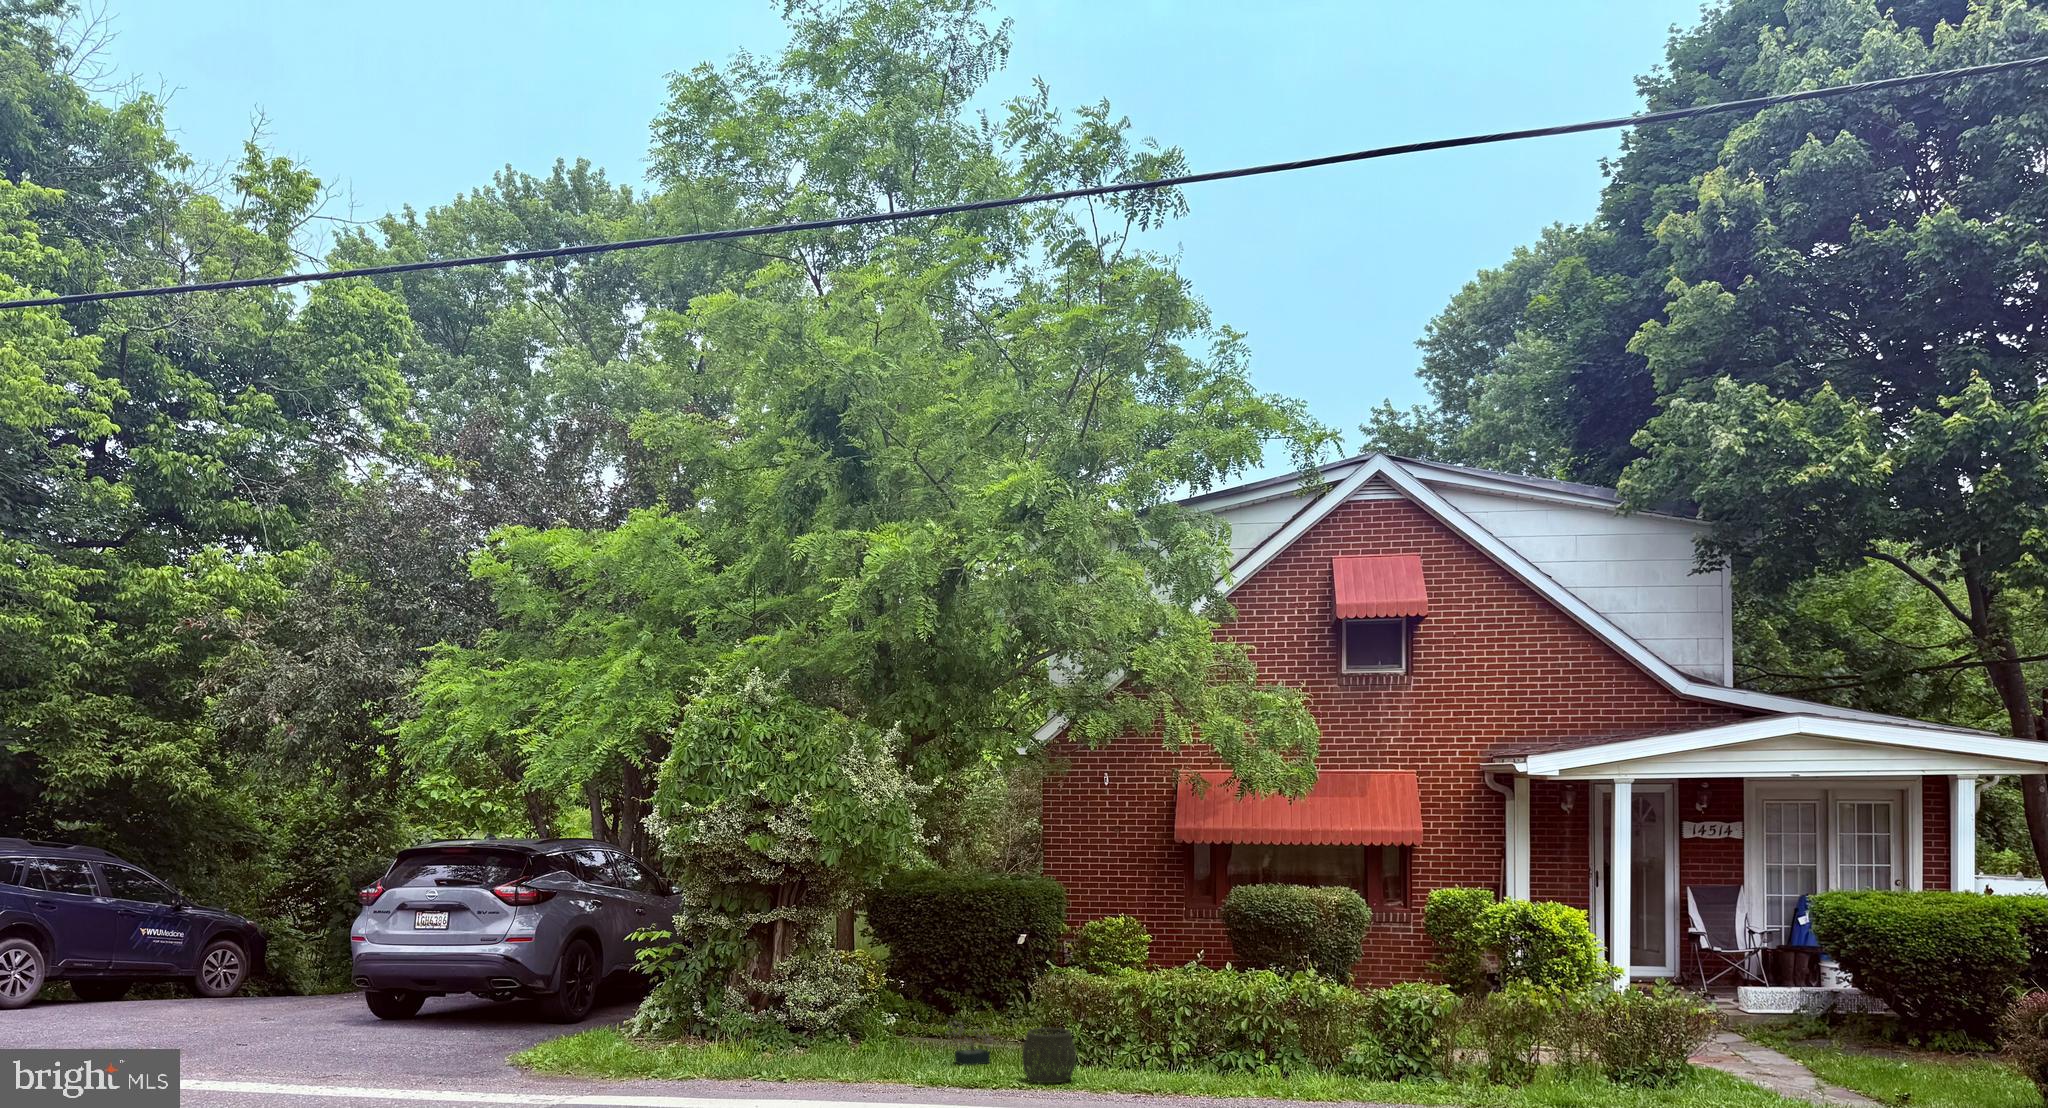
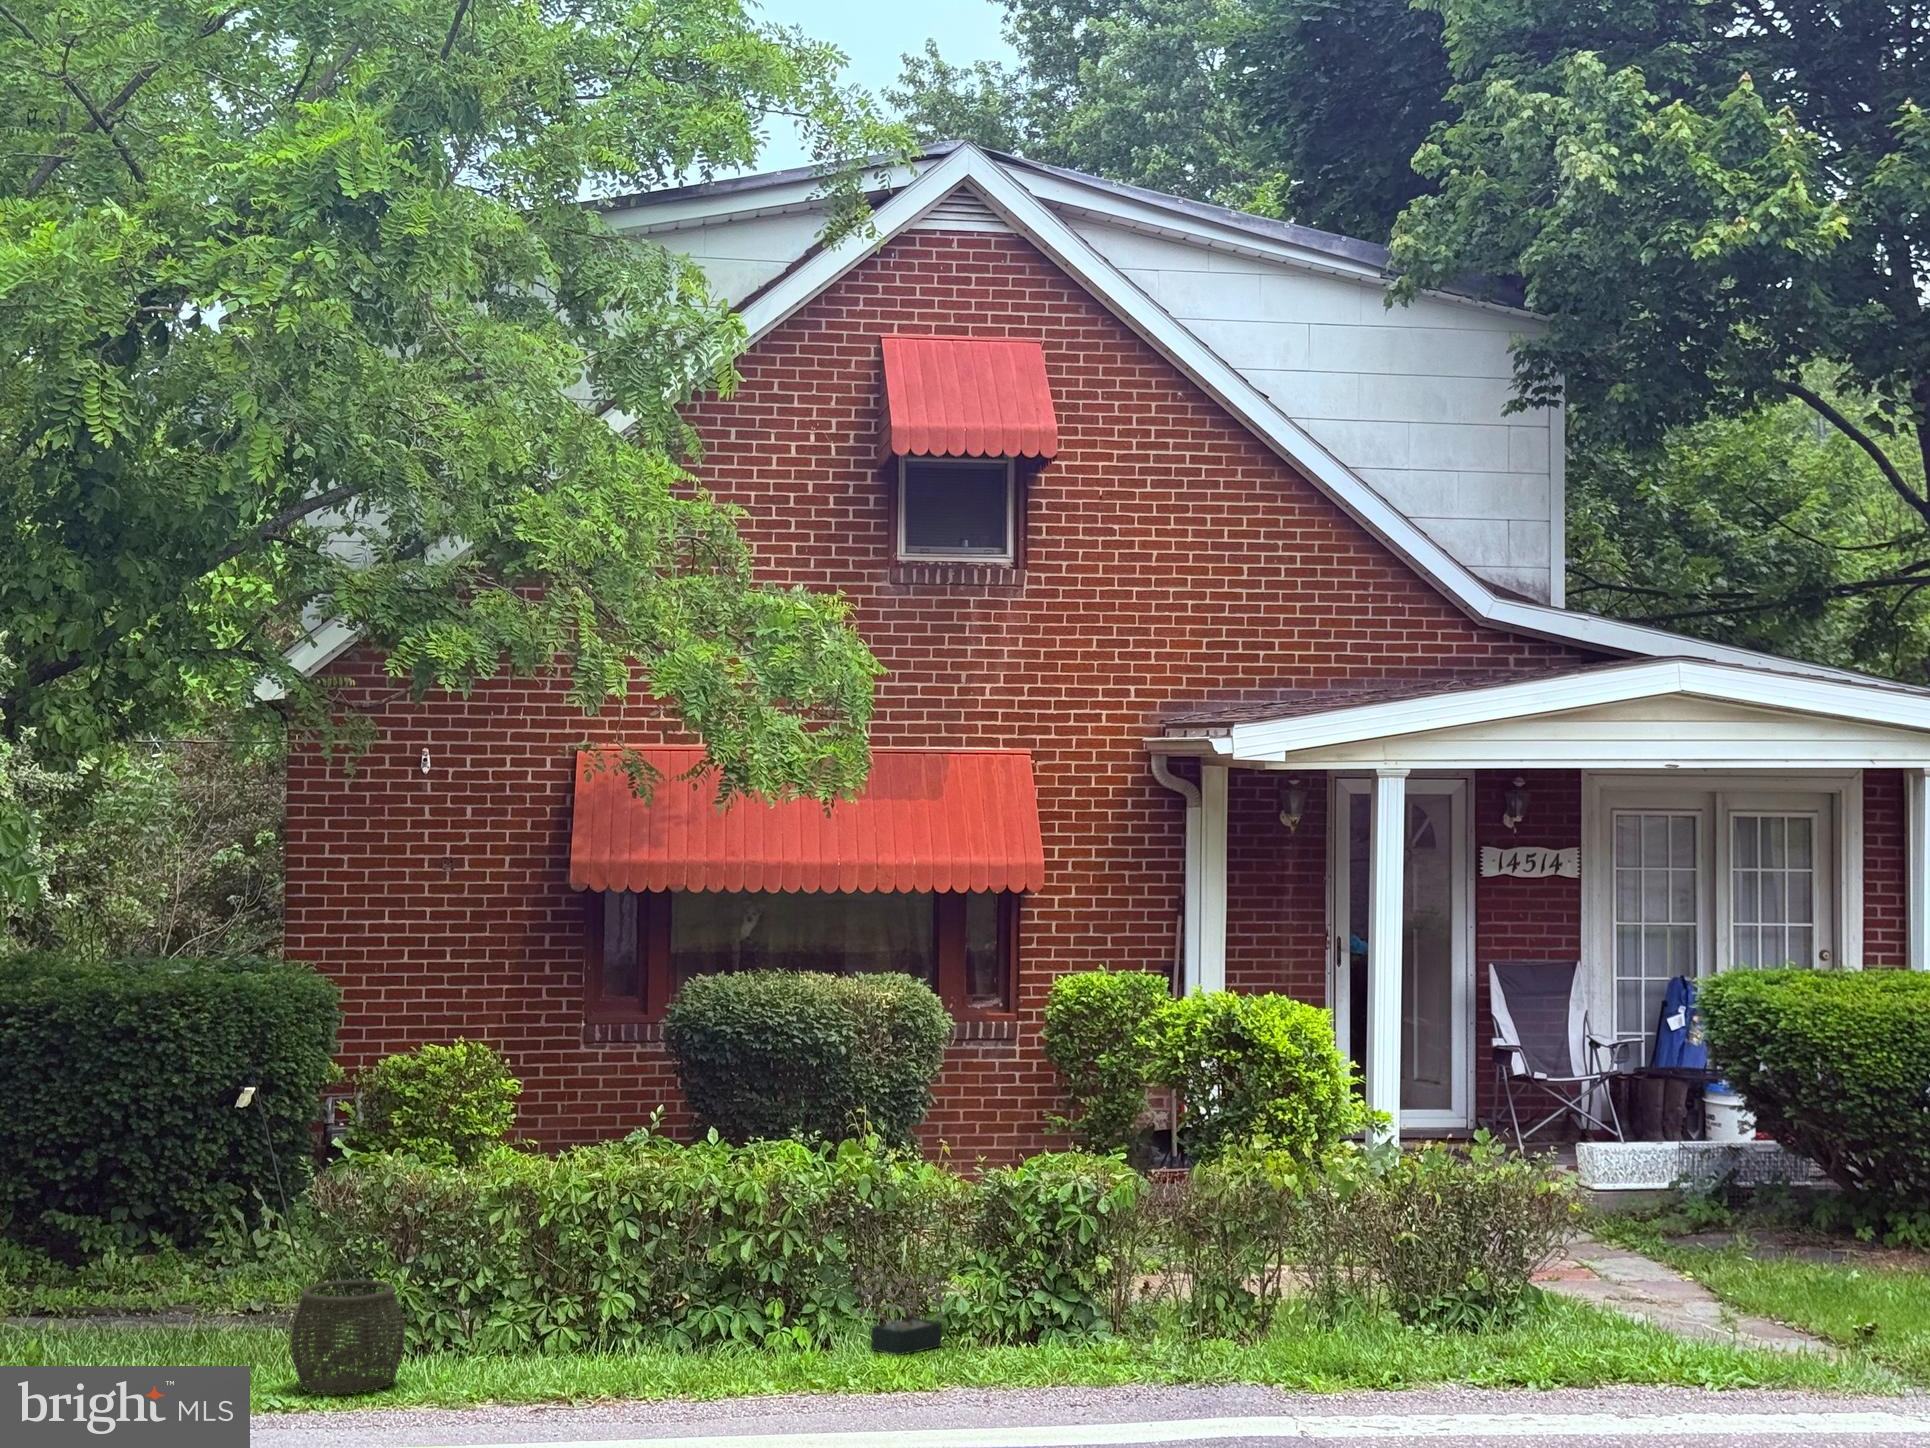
decorative plant: present [947,1021,990,1065] -> present [854,1266,944,1355]

